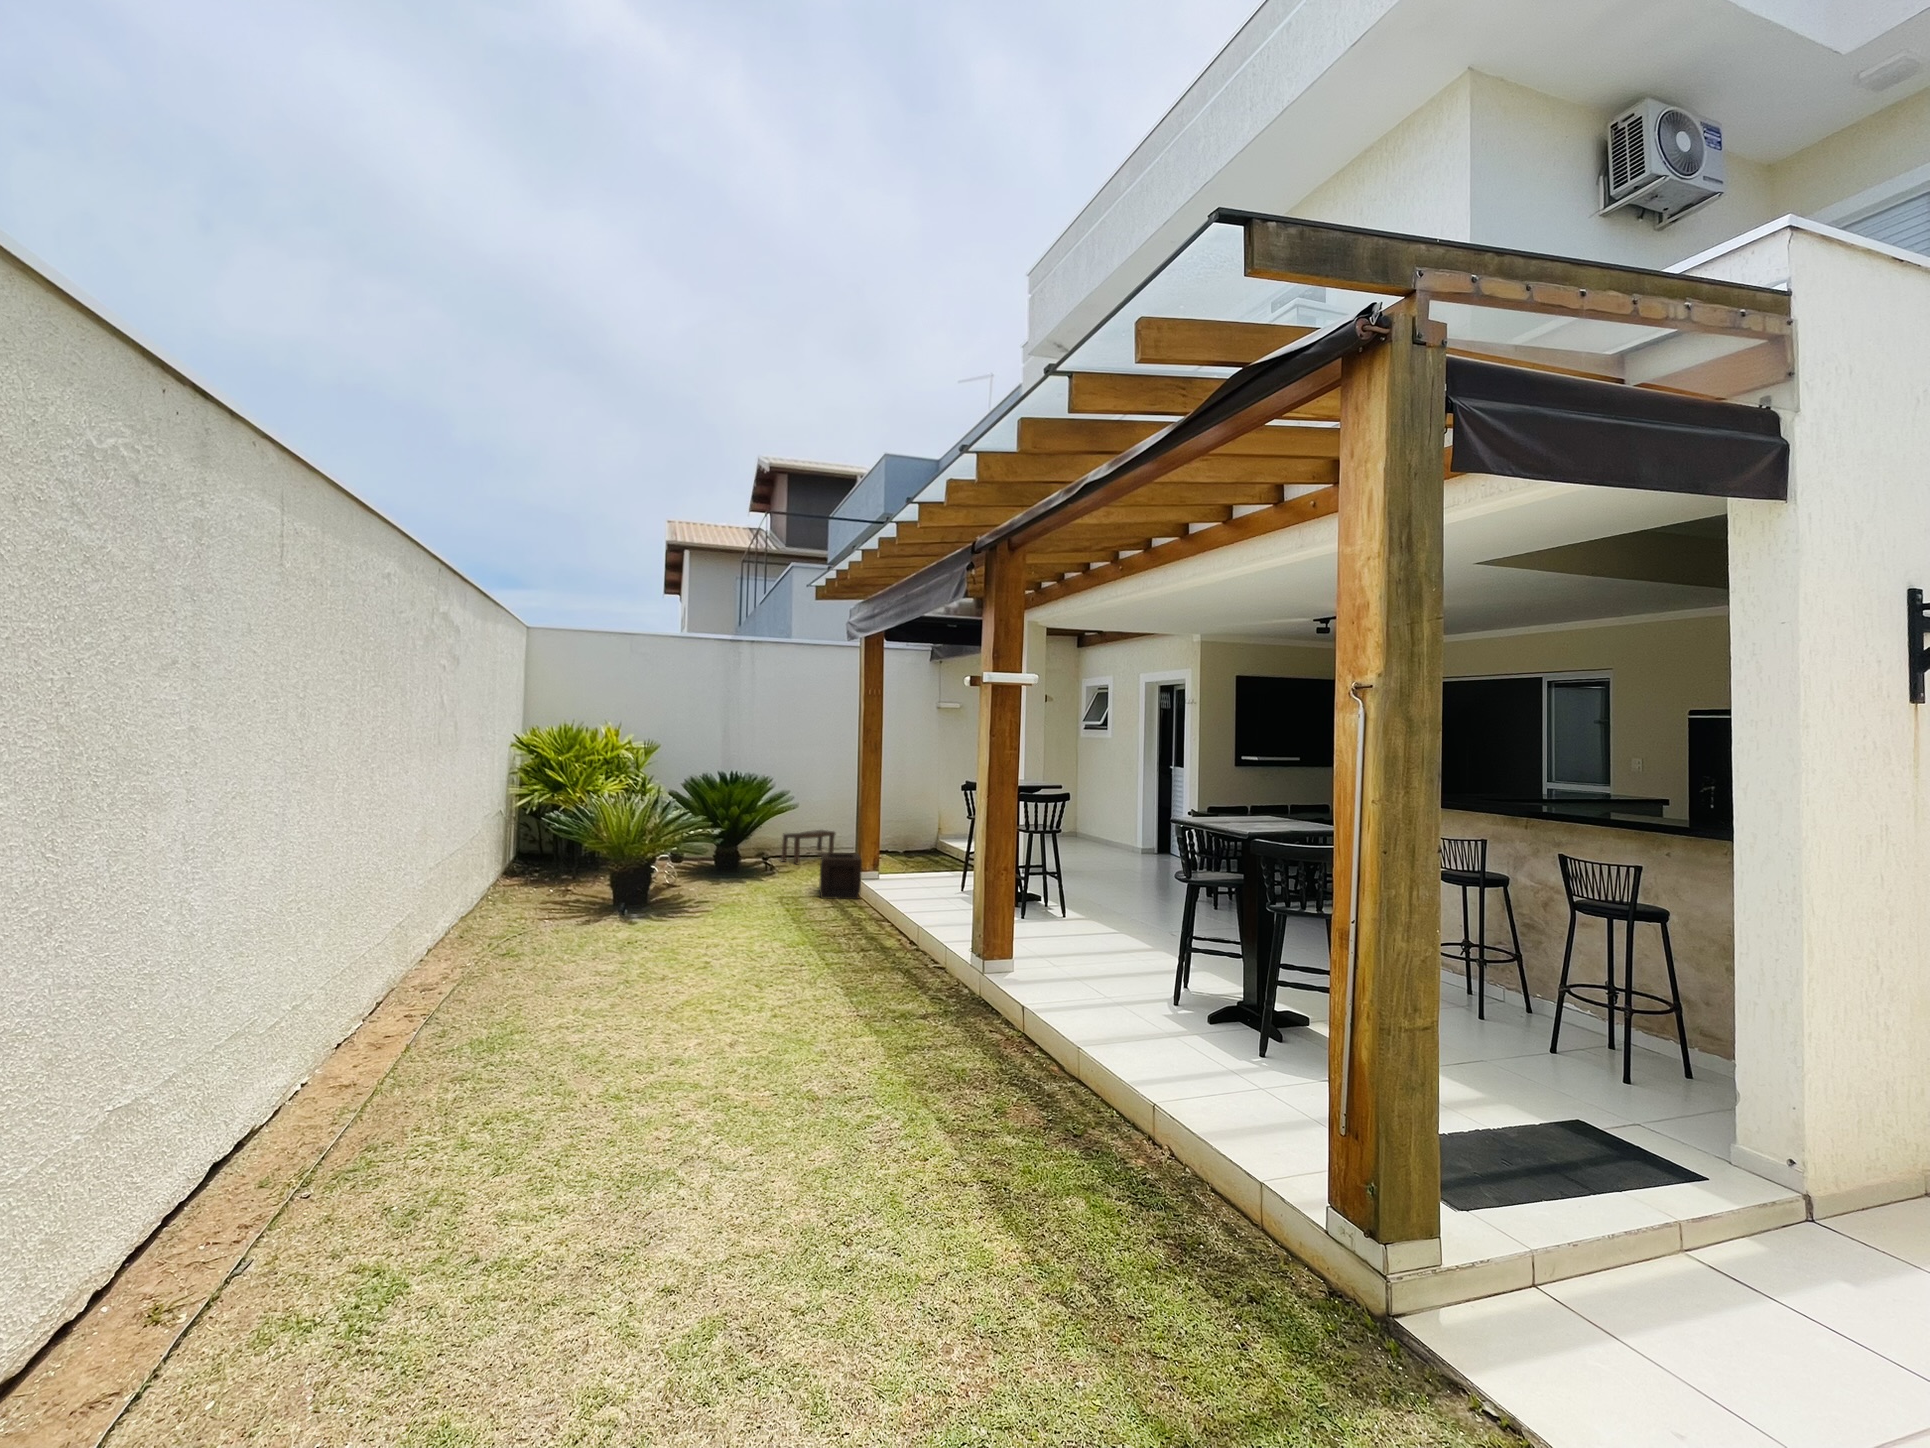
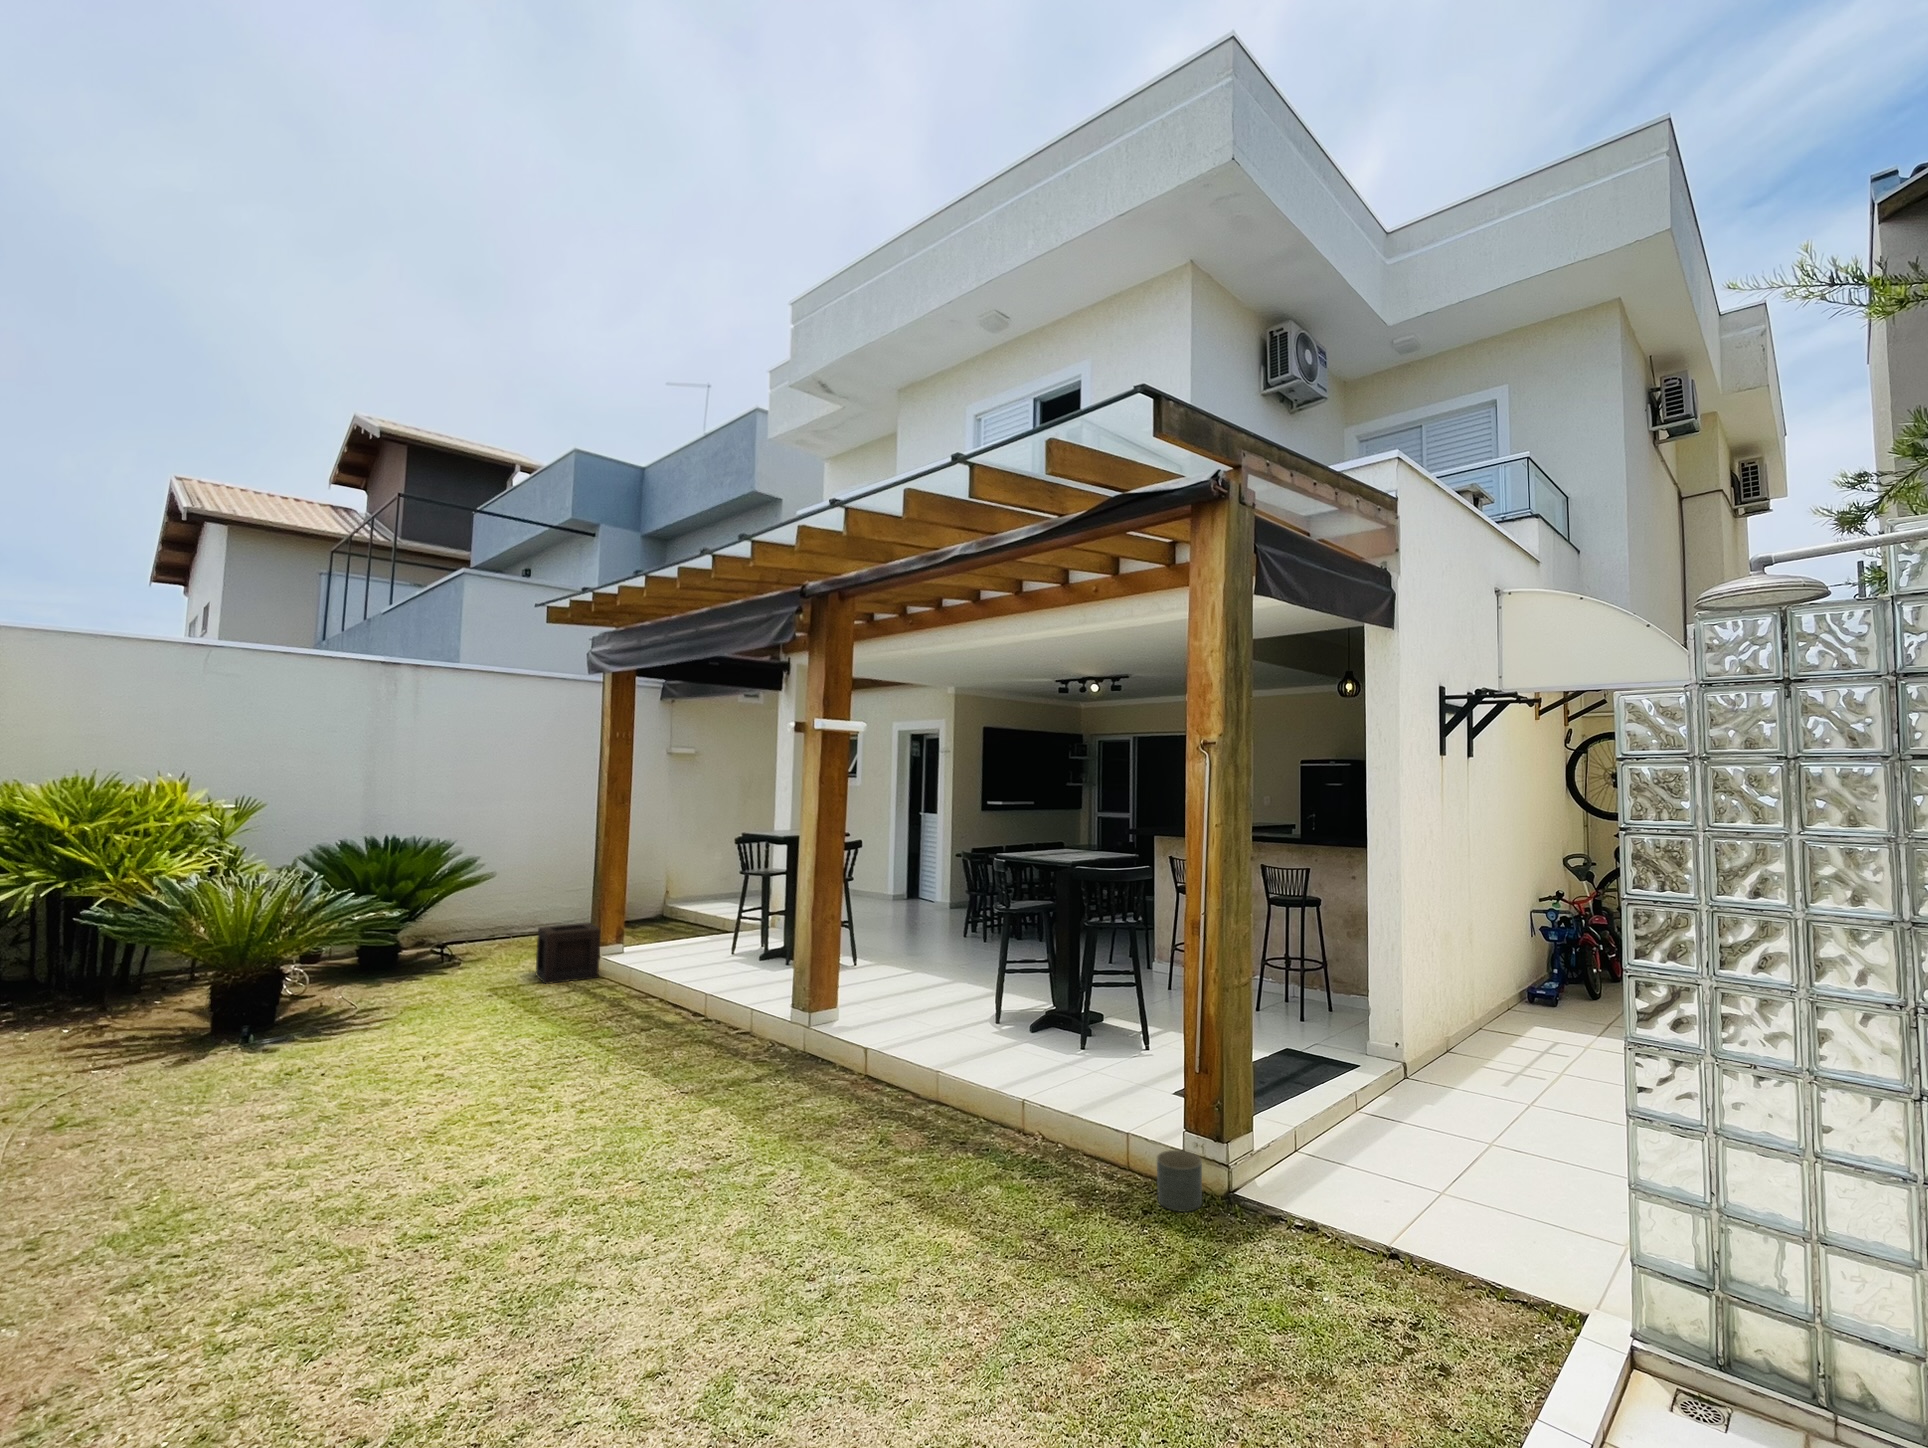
bench: present [781,830,836,864] -> none [452,901,531,950]
planter: none [1274,1228,1339,1322] -> present [1157,1150,1202,1212]

